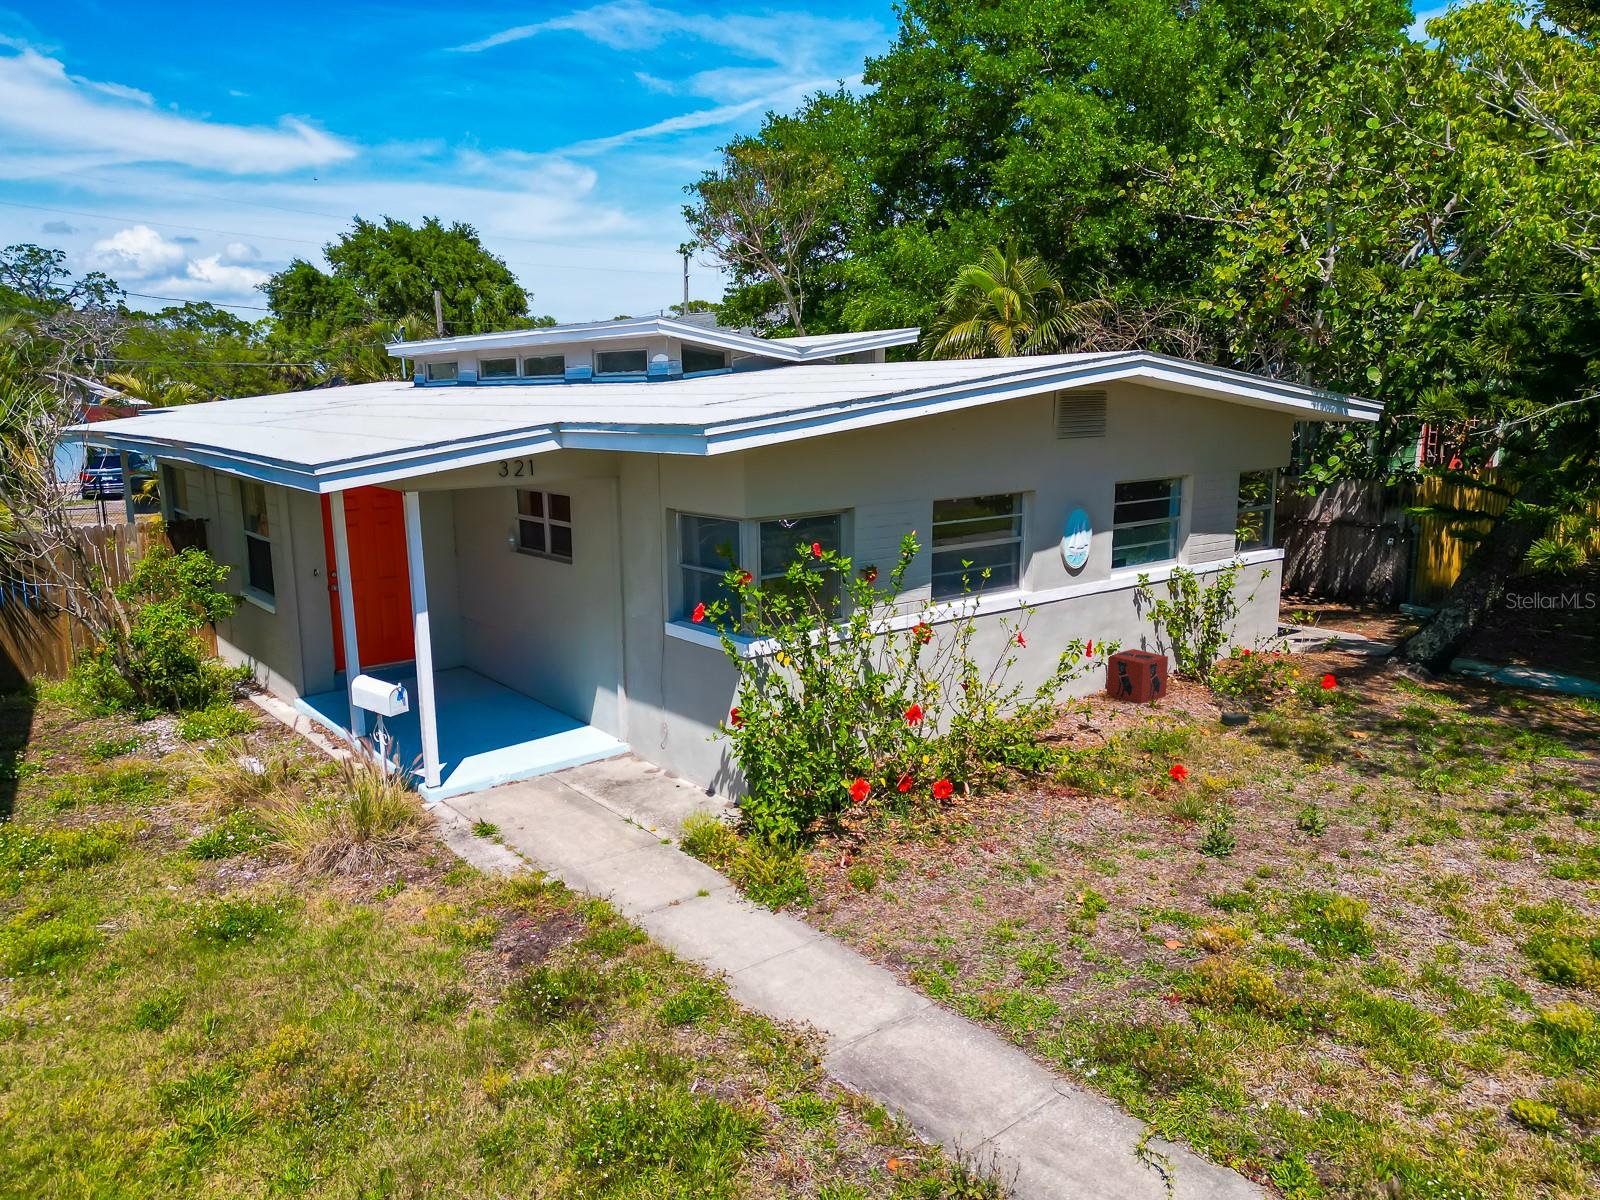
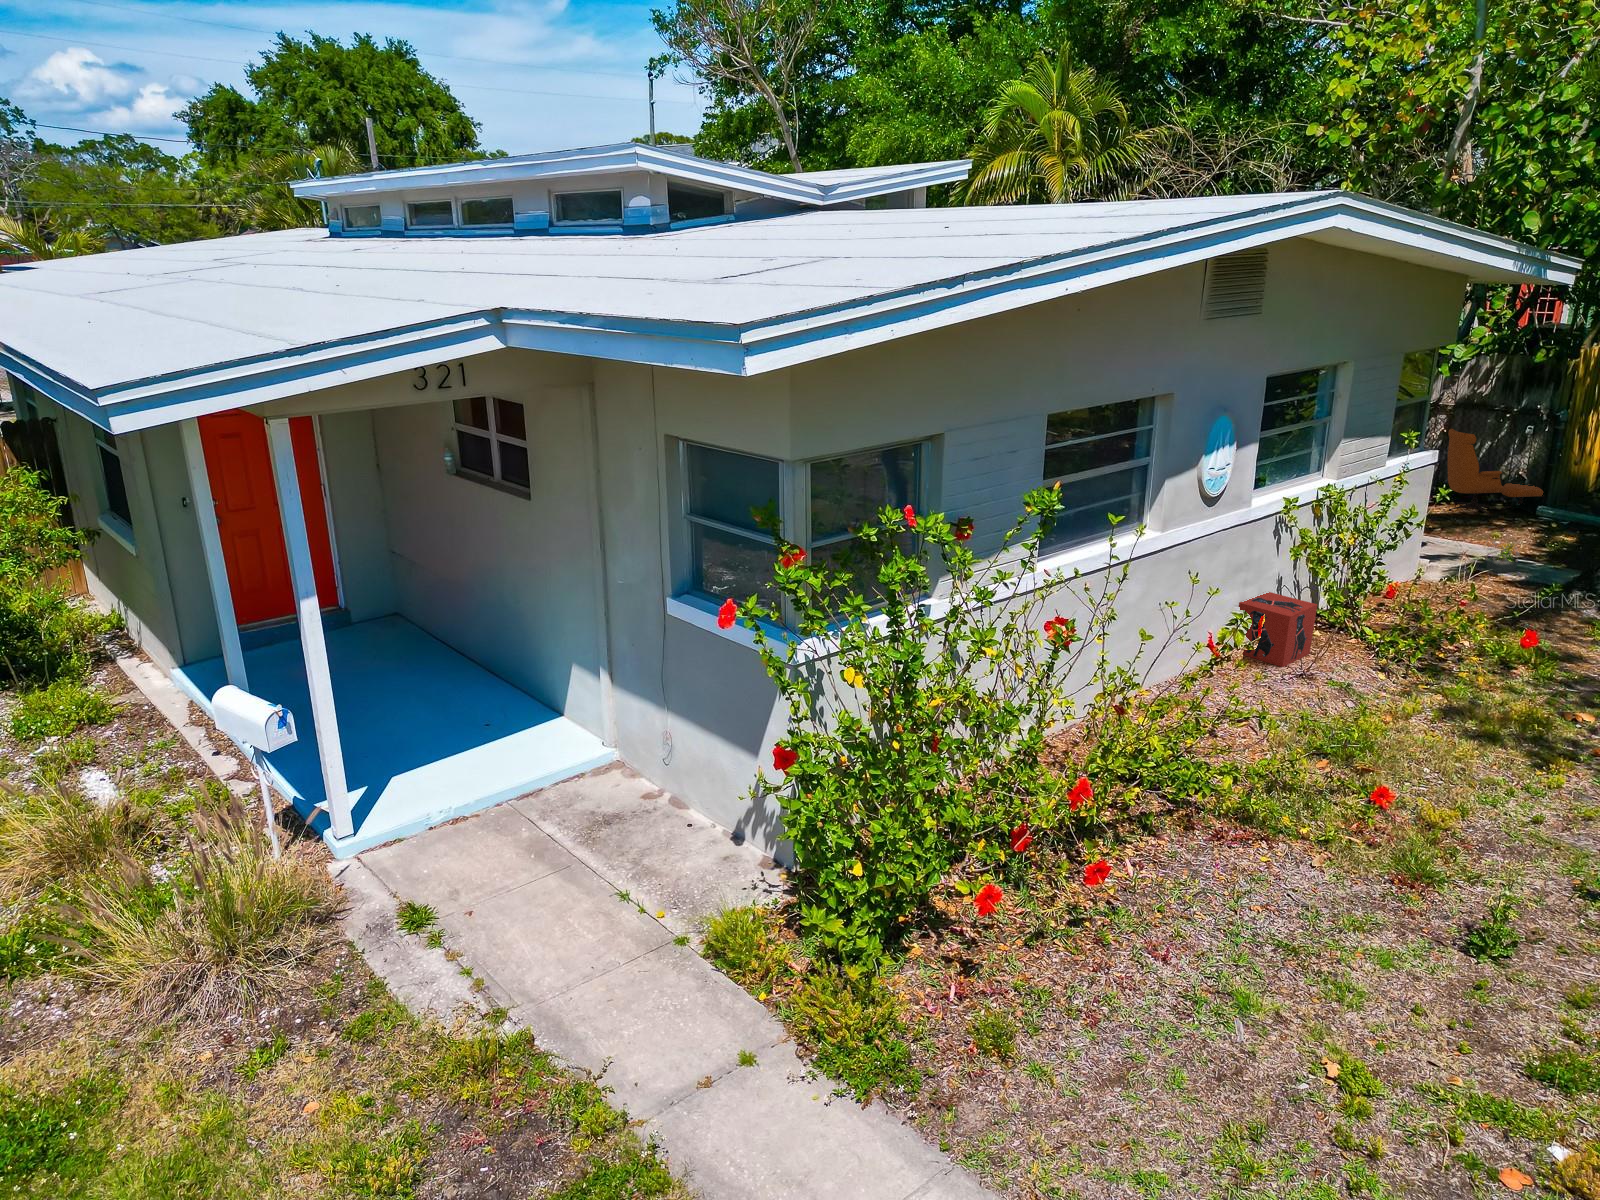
lounge chair: none [1324,540,1408,612] -> present [1448,429,1543,517]
decorative plant: present [1216,694,1251,726] -> present [1486,541,1519,573]

